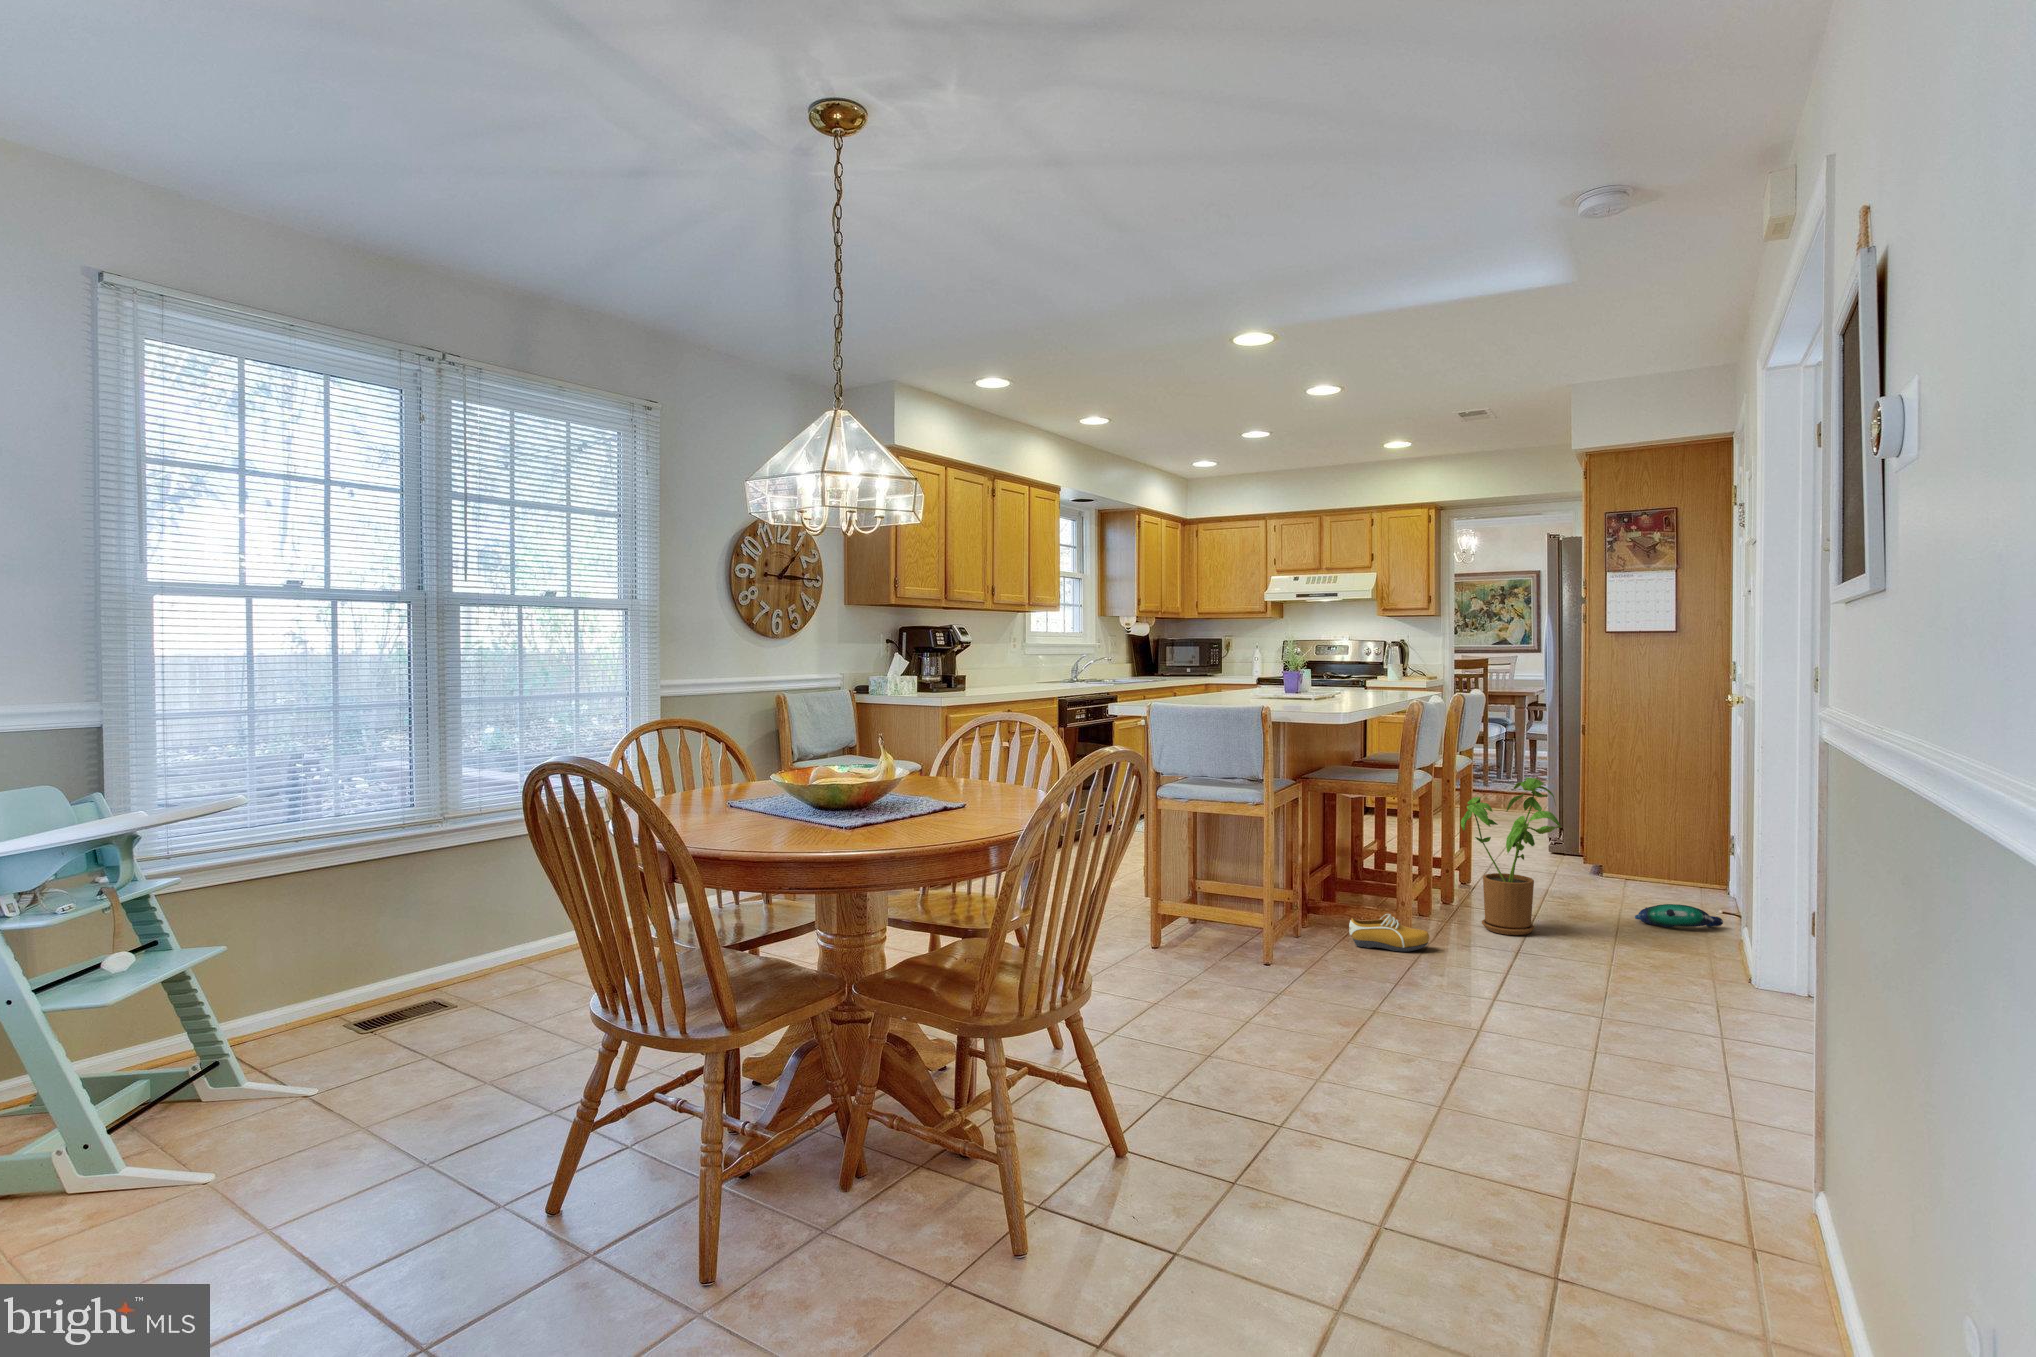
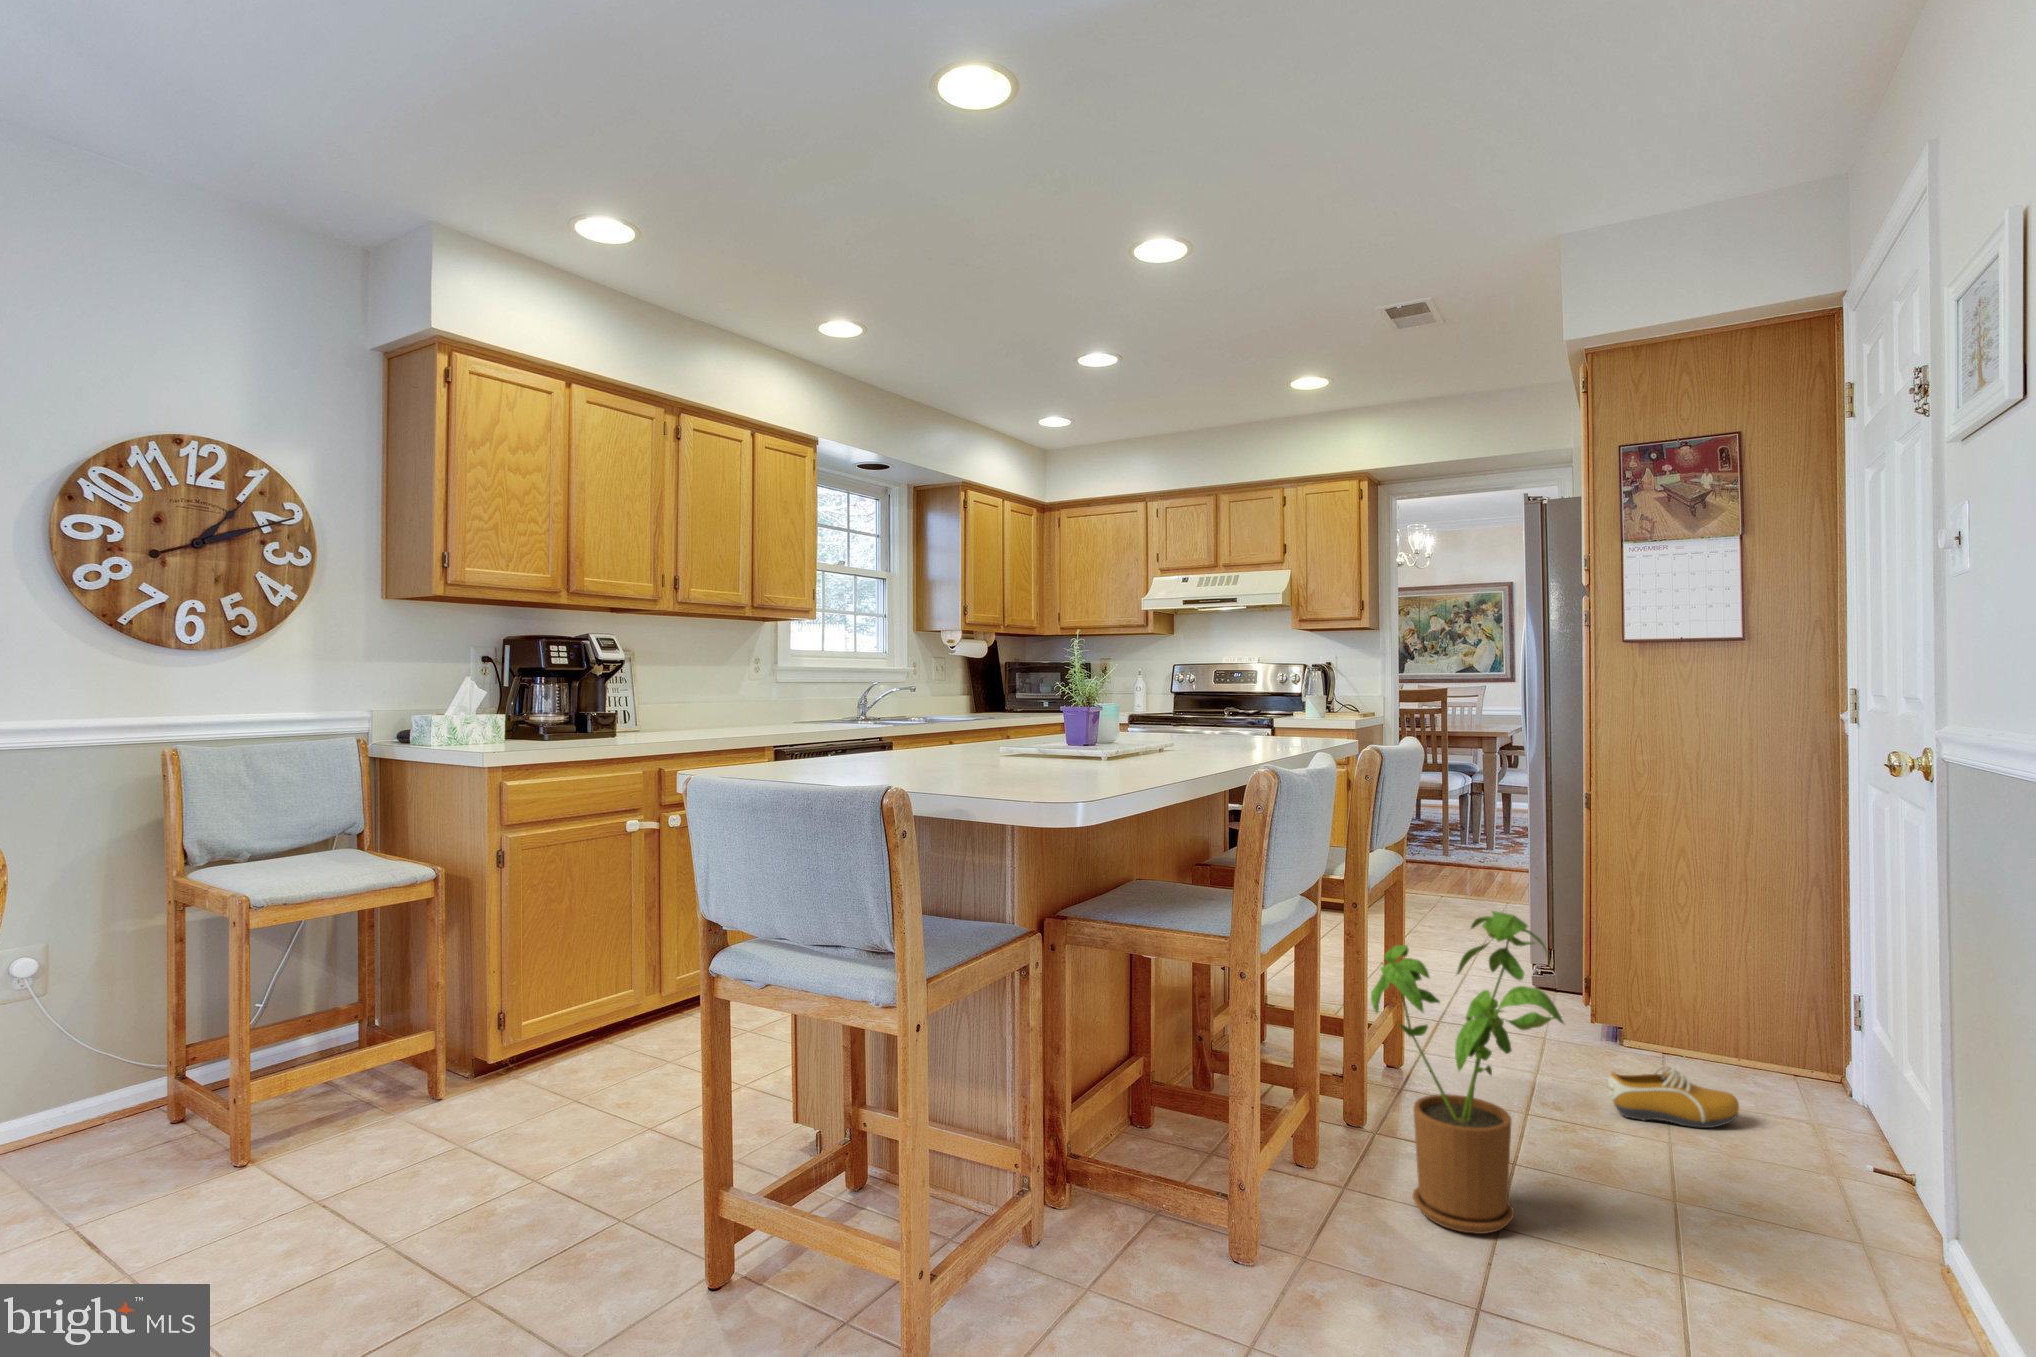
plush toy: present [1635,904,1723,927] -> none [1701,1155,1876,1205]
shoe: present [1349,914,1429,951] -> present [1608,1066,1739,1128]

